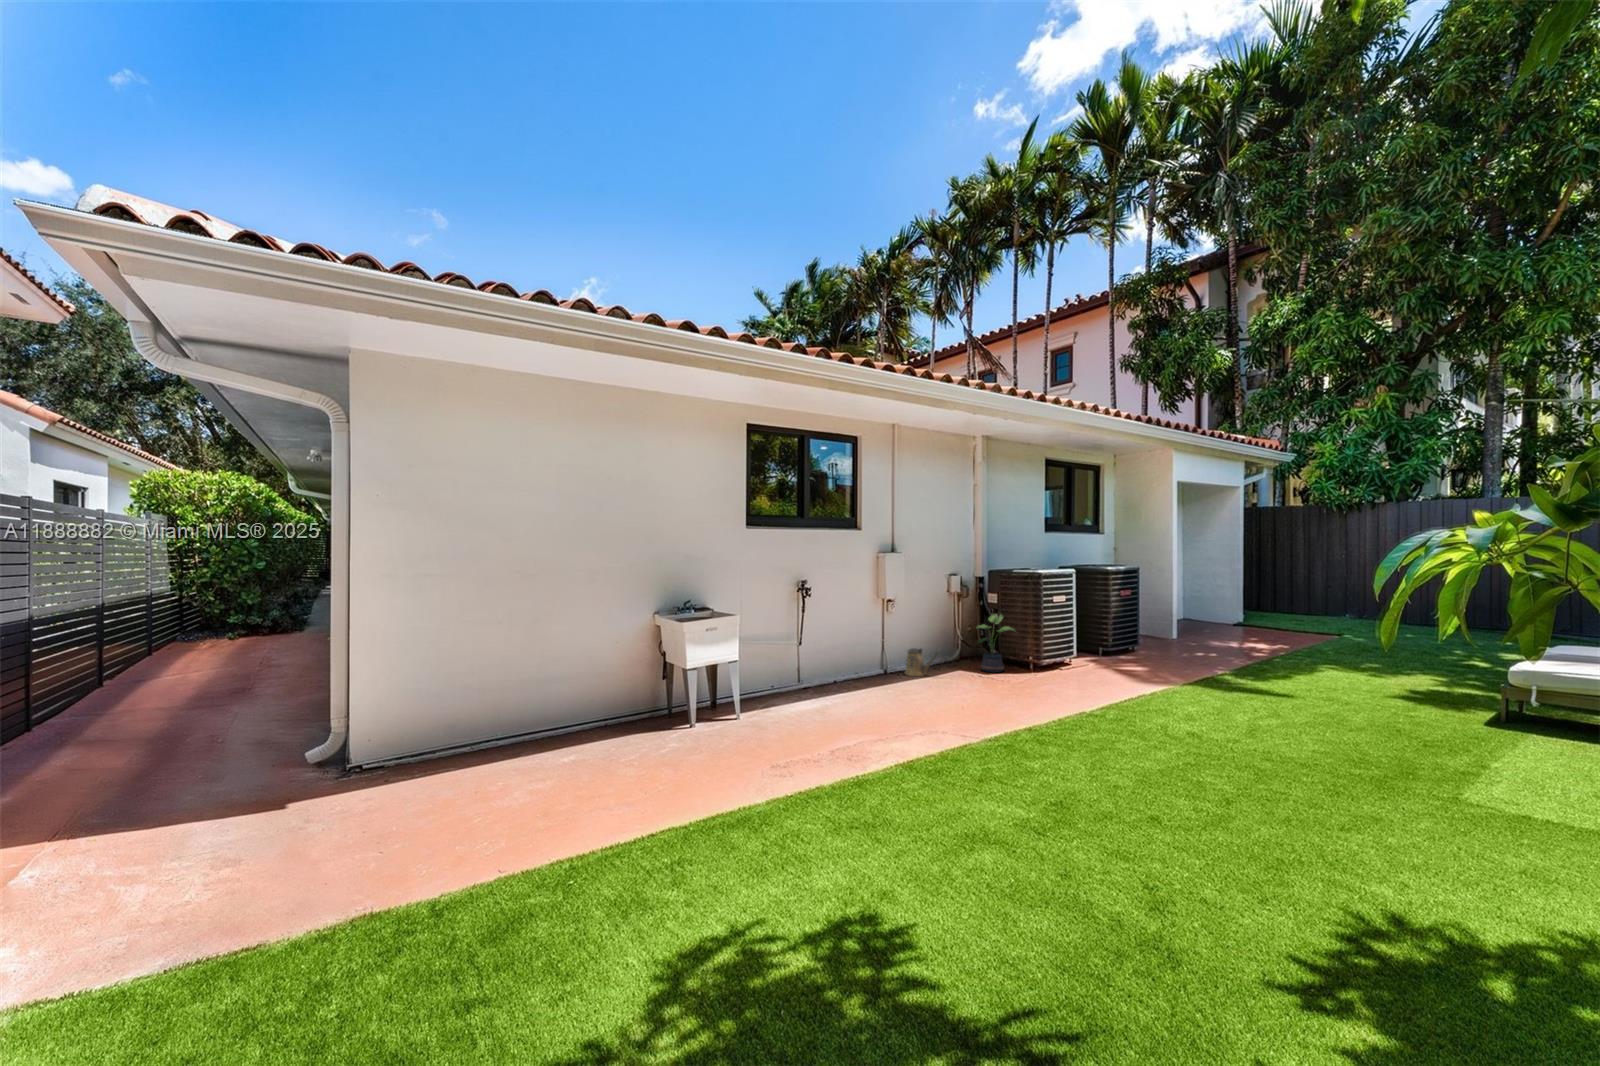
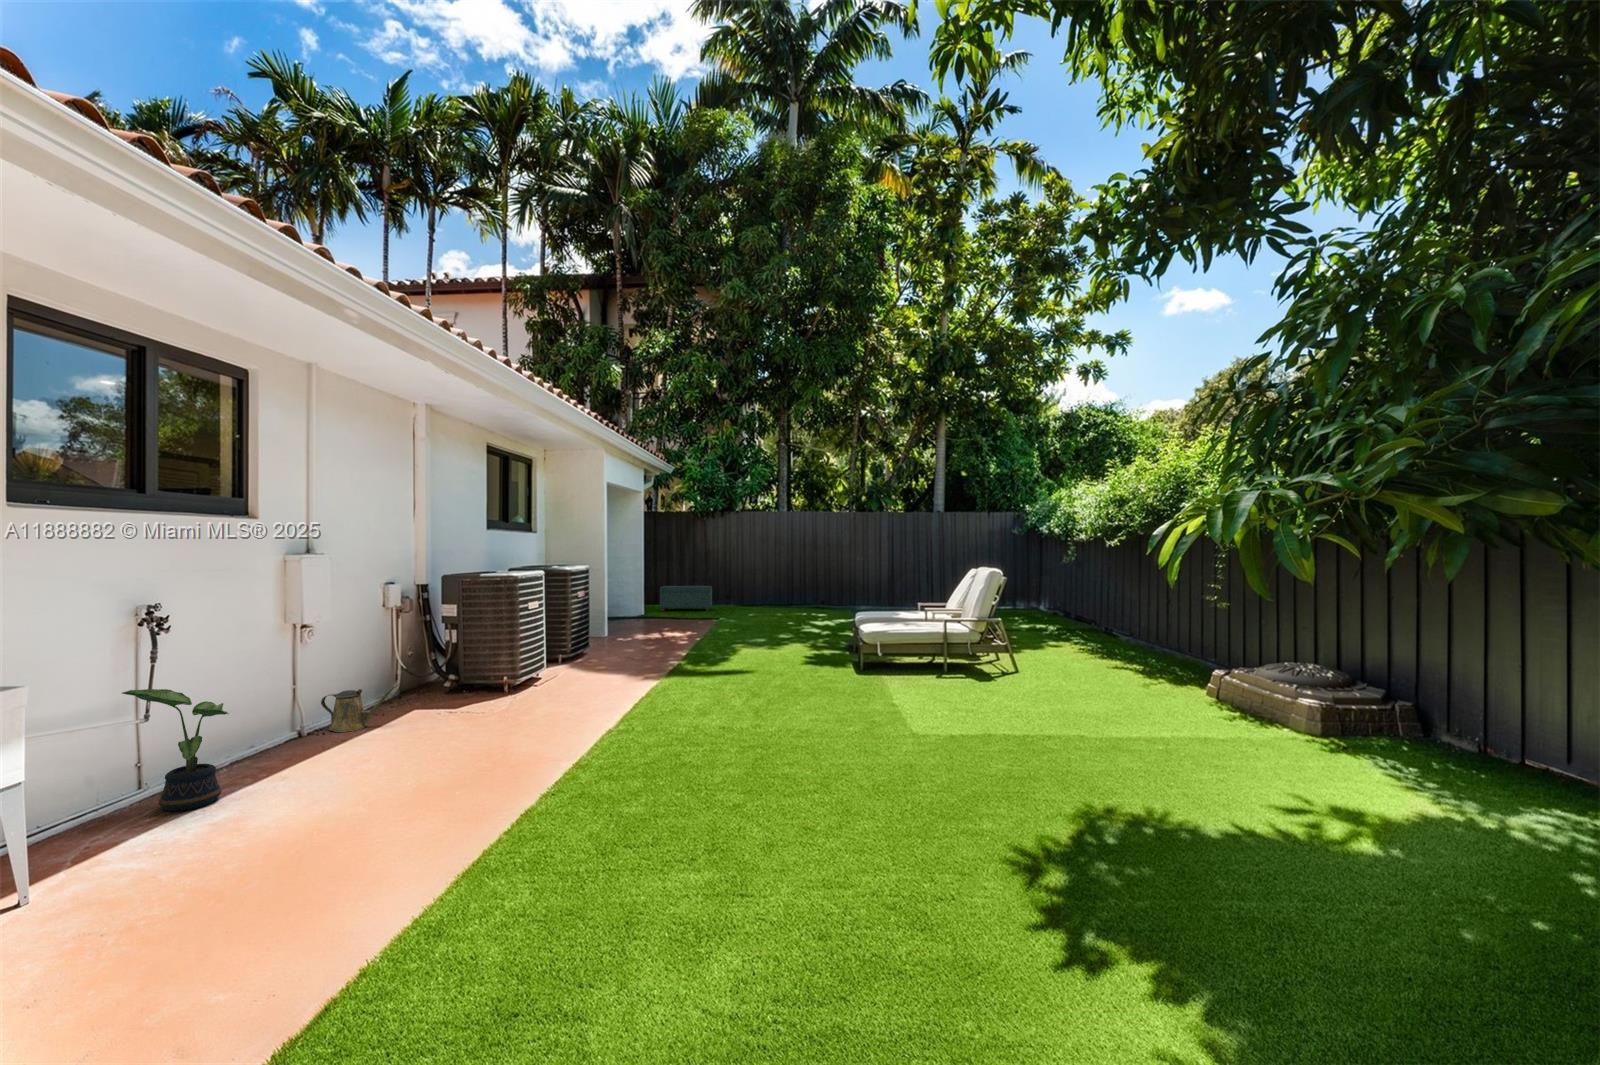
bench: none [1279,592,1357,626] -> present [660,586,712,611]
potted plant: present [977,614,1015,673] -> present [122,689,229,811]

